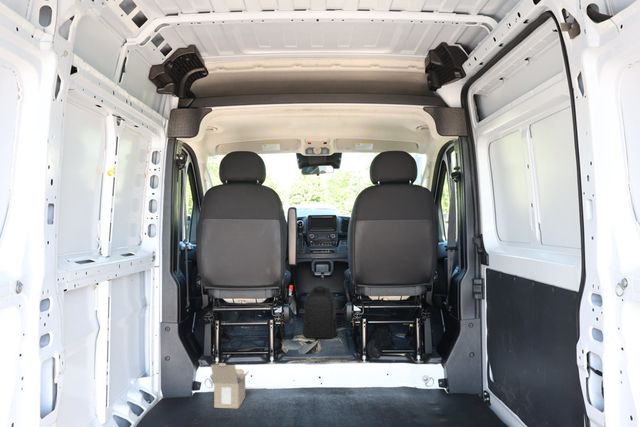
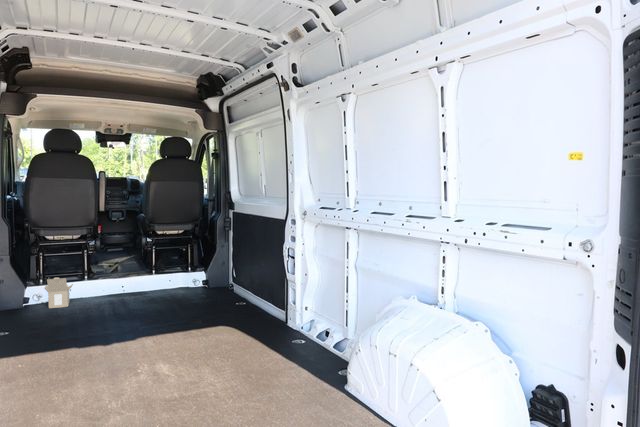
backpack: present [303,286,337,338] -> none [103,228,131,266]

